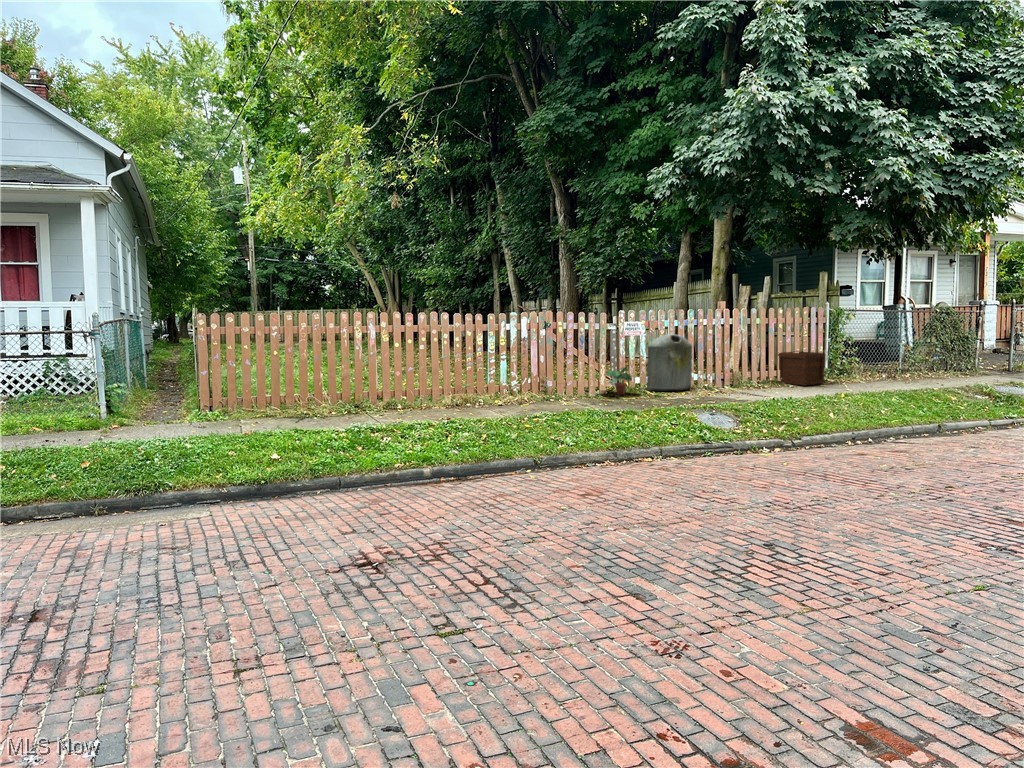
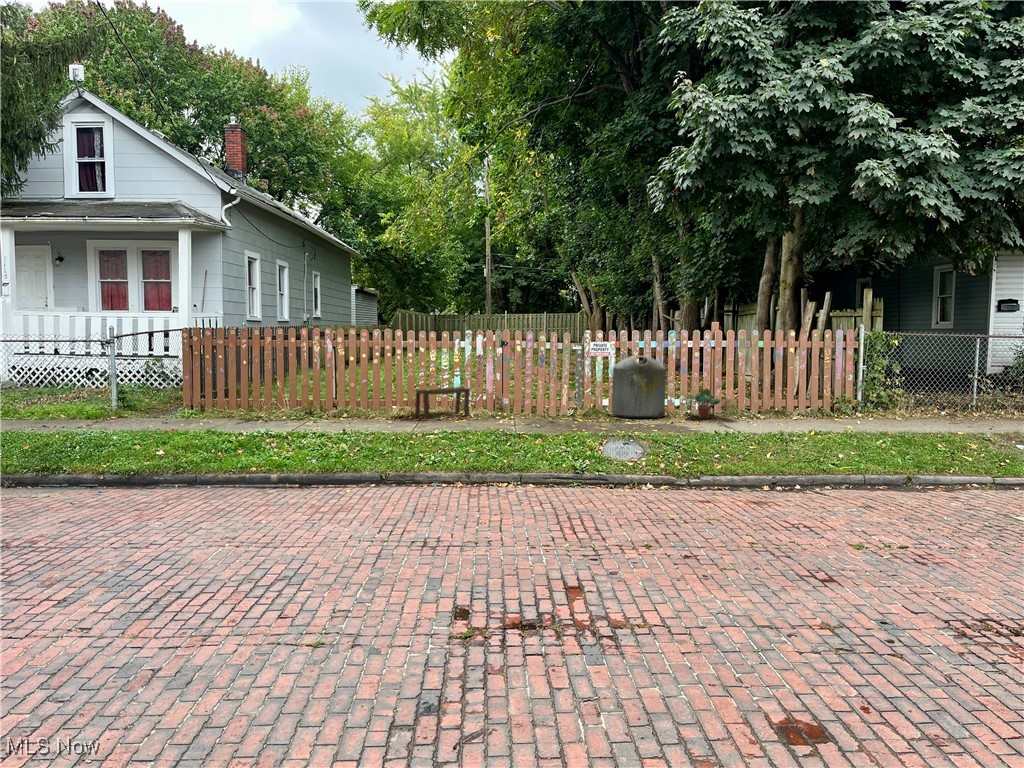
wooden crate: present [777,352,825,386] -> none [786,380,845,421]
potted plant: present [606,366,632,395] -> present [684,388,721,419]
bench: none [476,370,526,403] -> present [415,387,470,419]

